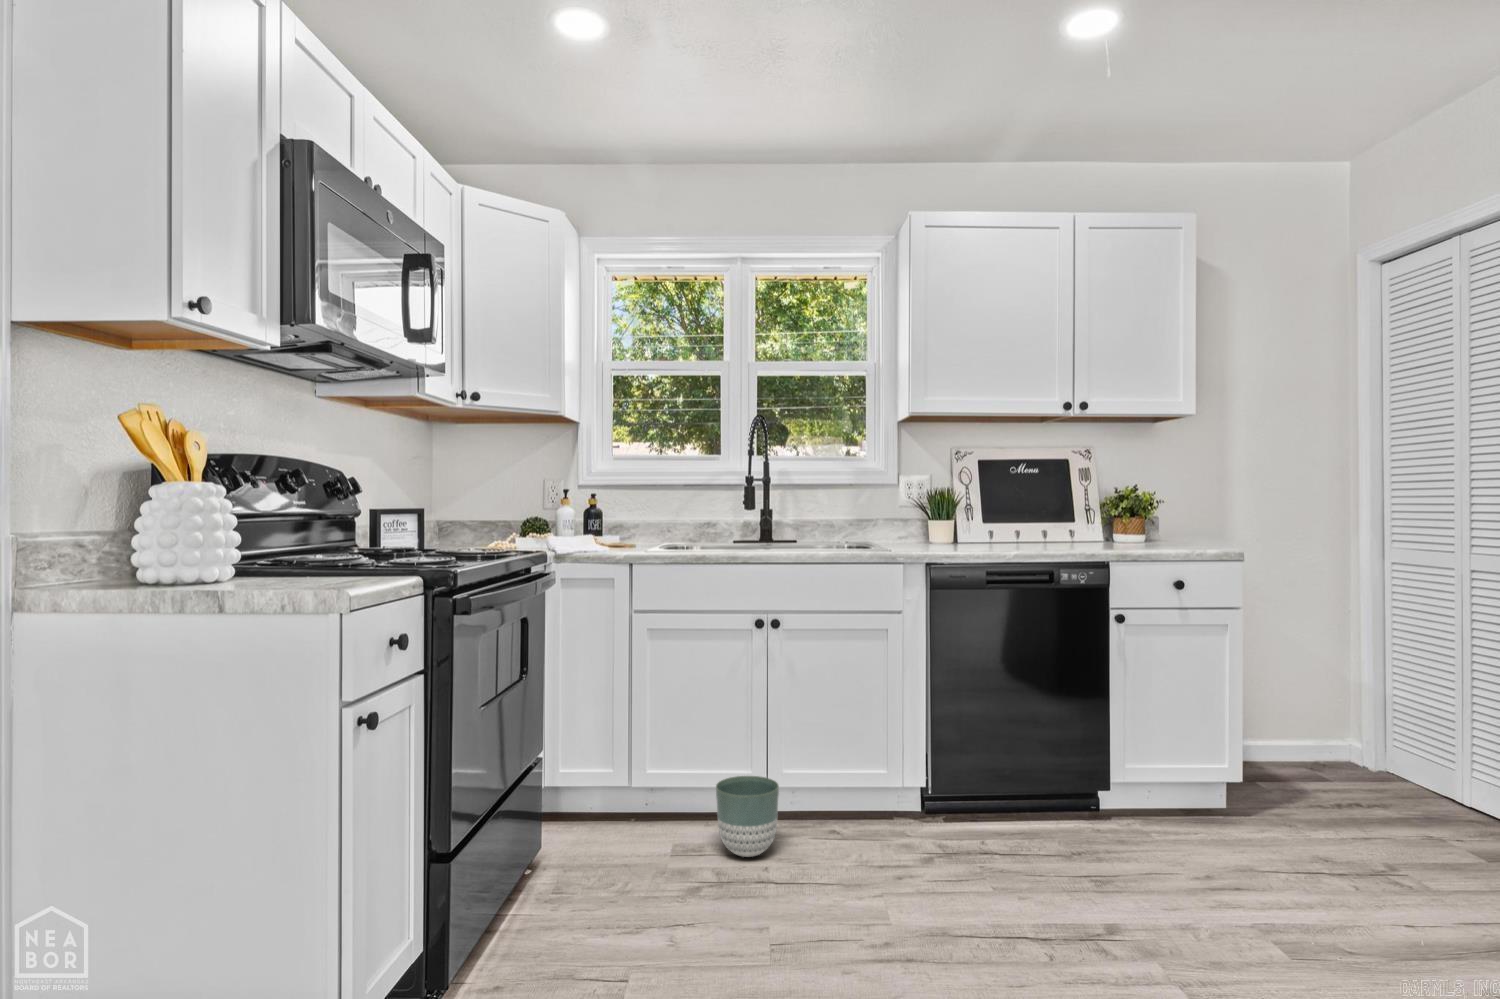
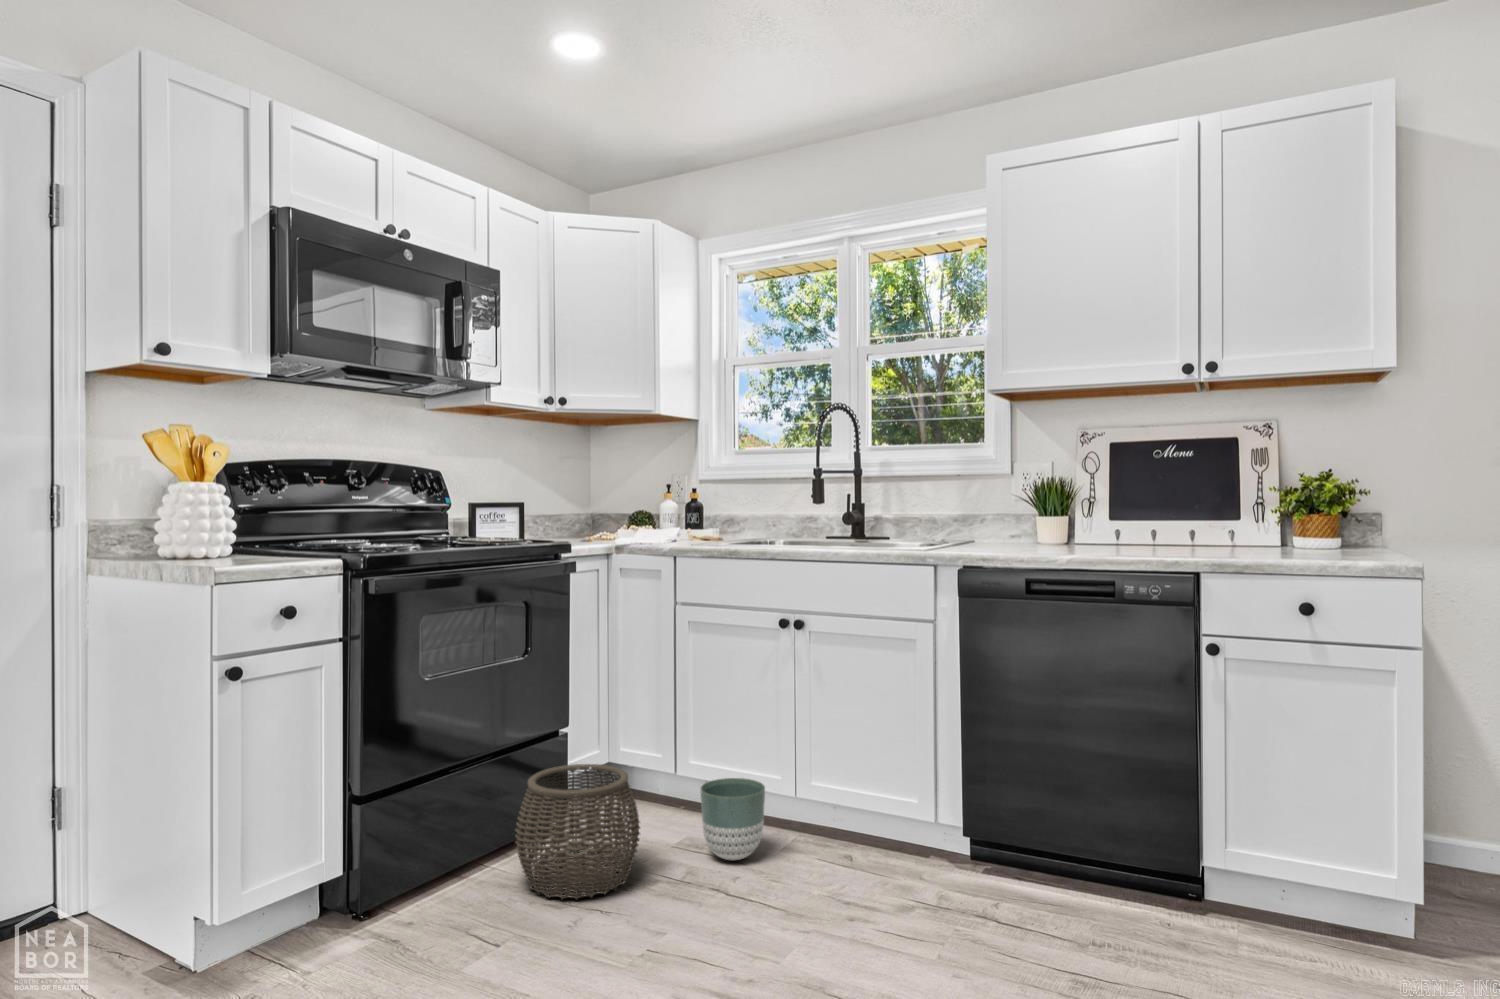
woven basket: none [574,782,704,932] -> present [515,764,640,899]

